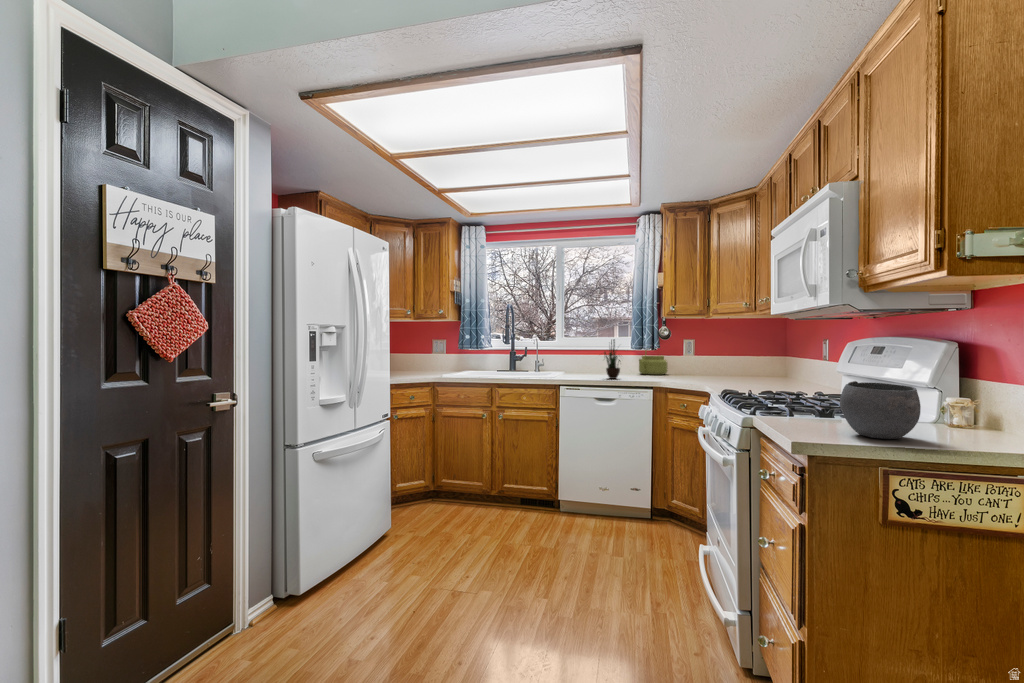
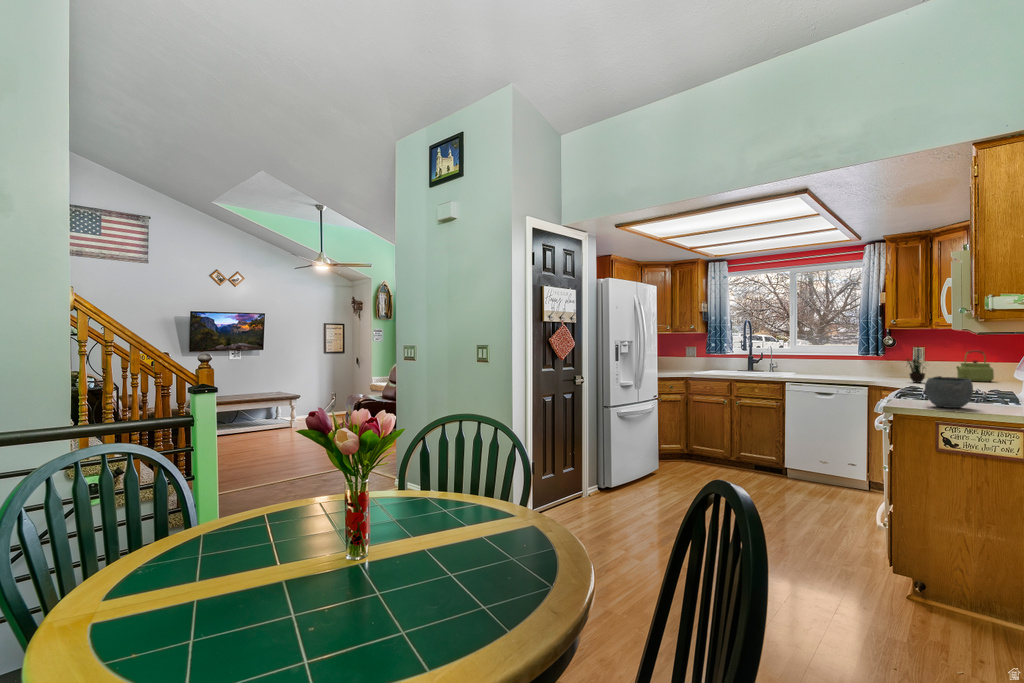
potted plant: present [604,339,620,379] -> present [907,347,925,383]
kettle: present [639,350,668,375] -> present [956,350,994,382]

